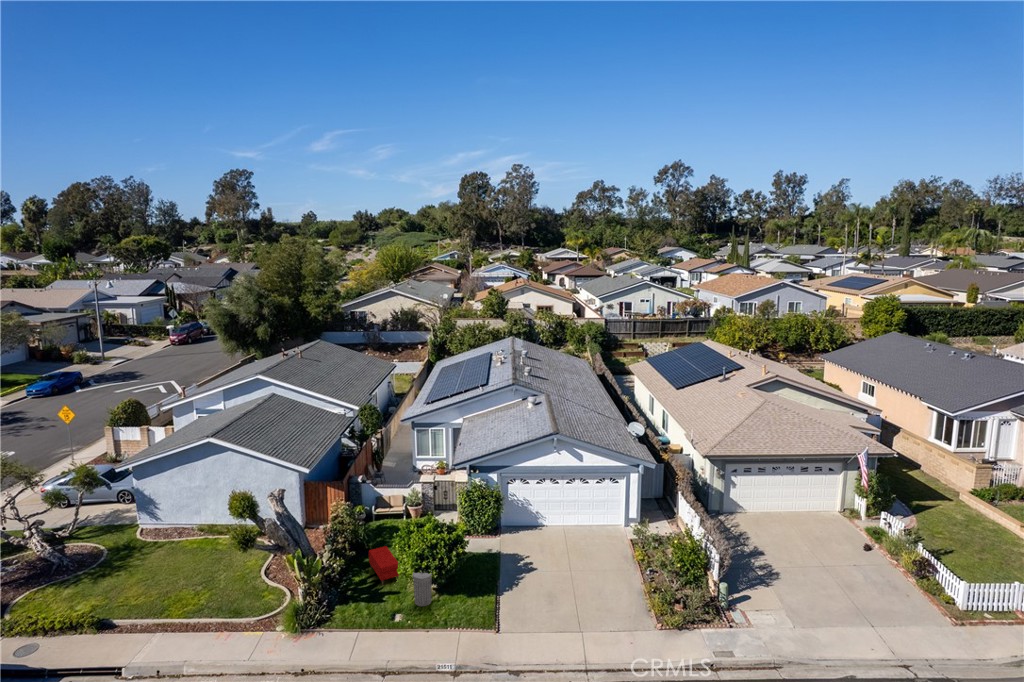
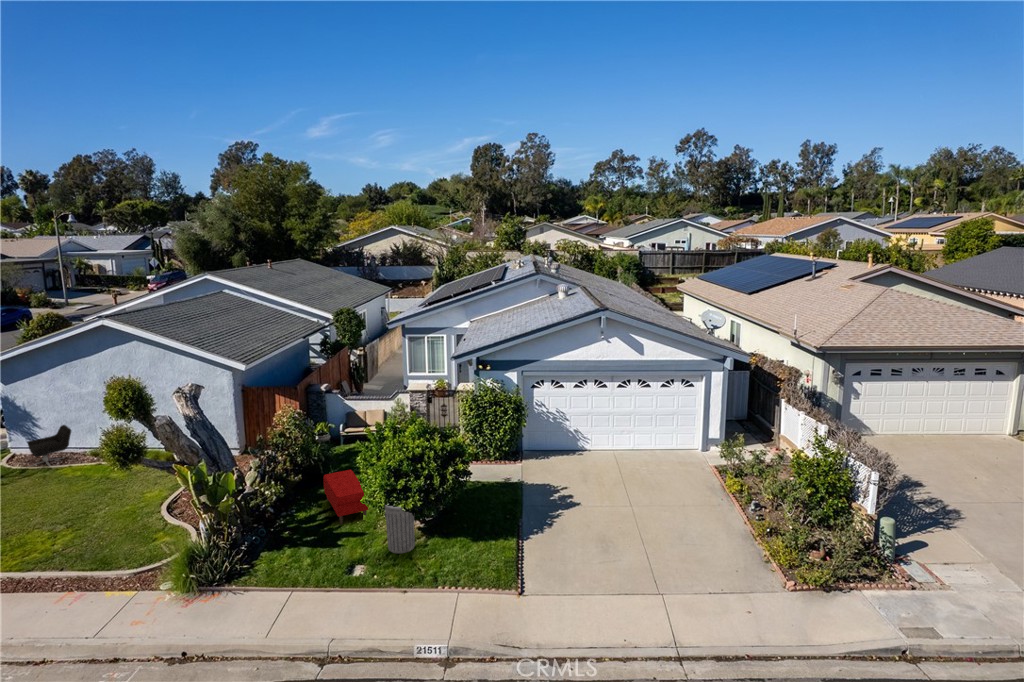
lounge chair: none [155,508,186,540] -> present [28,425,71,466]

